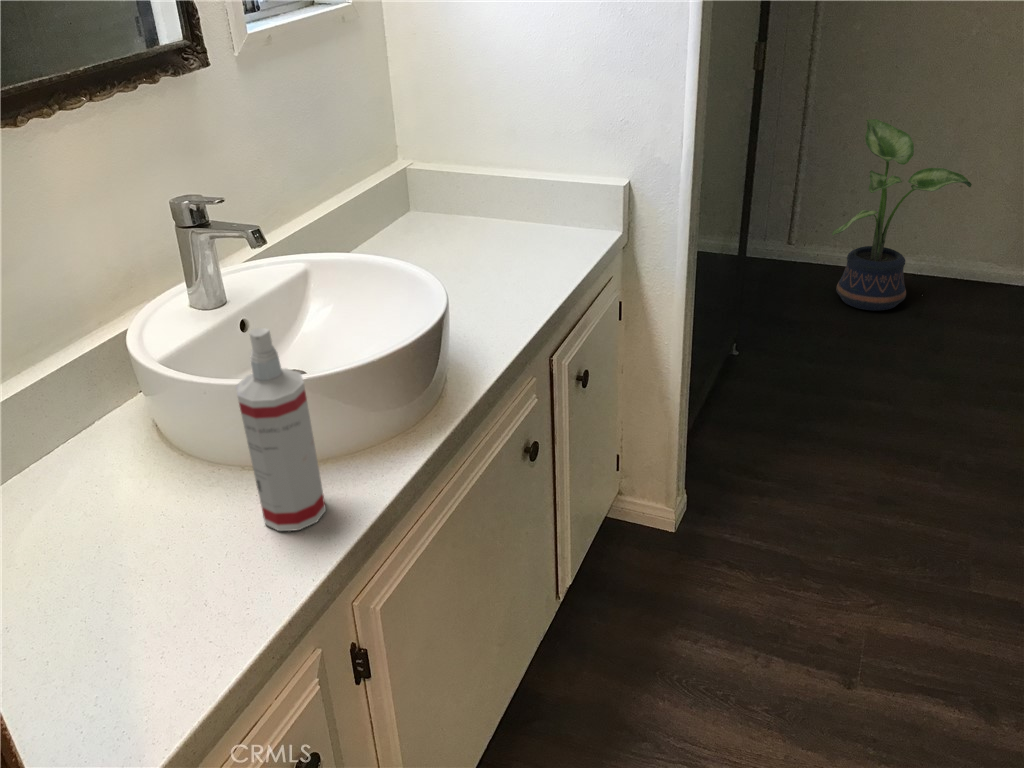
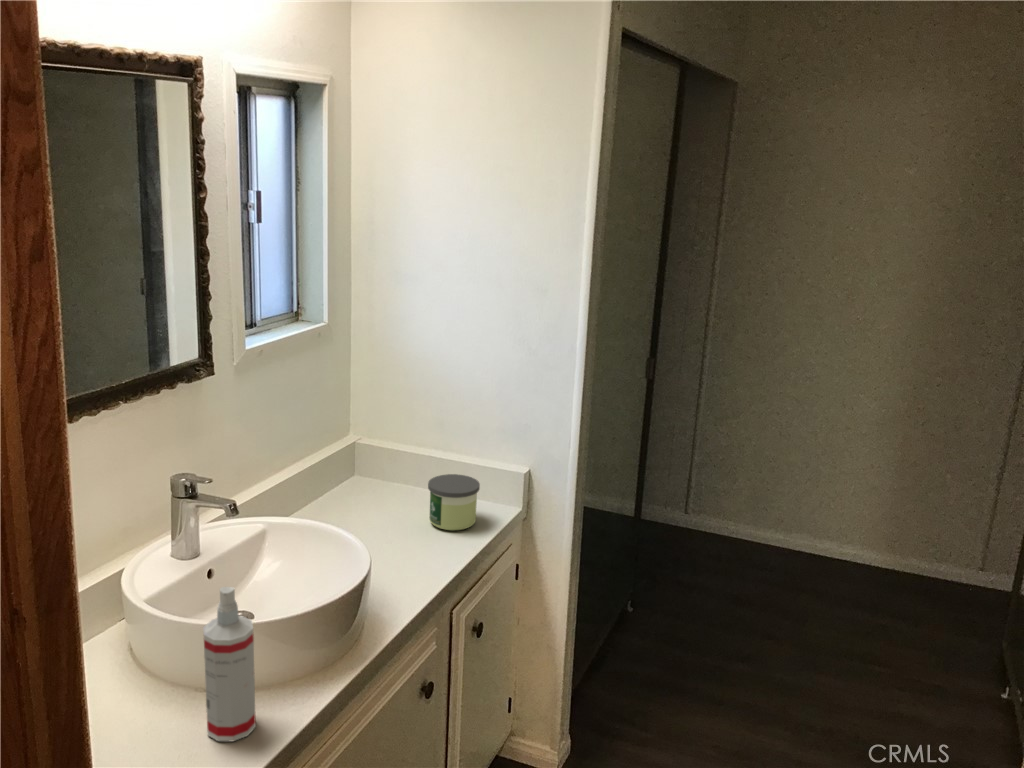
potted plant: present [832,119,972,311] -> none [716,417,829,579]
candle: none [505,192,571,261] -> present [428,474,480,530]

